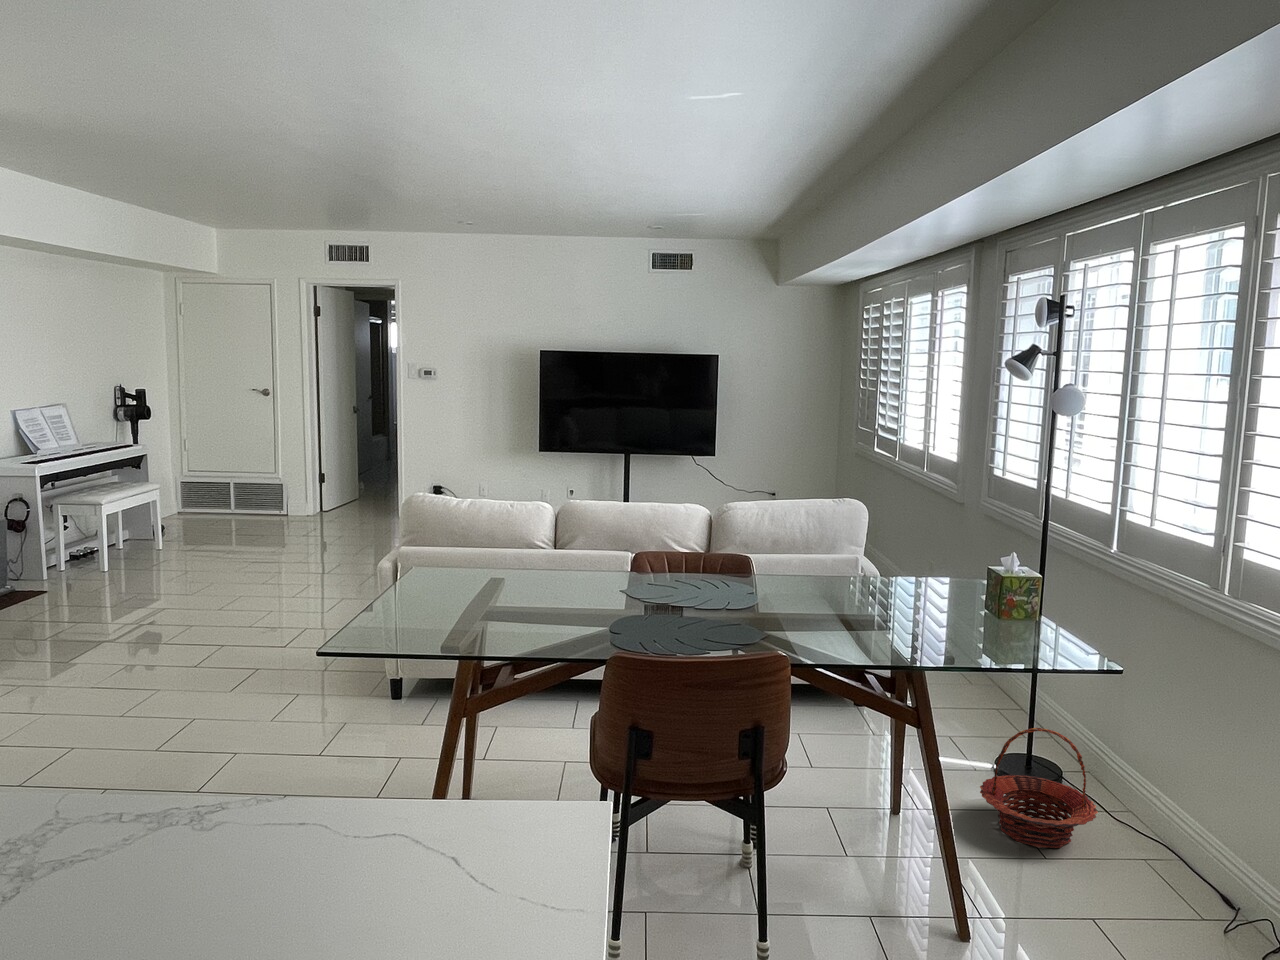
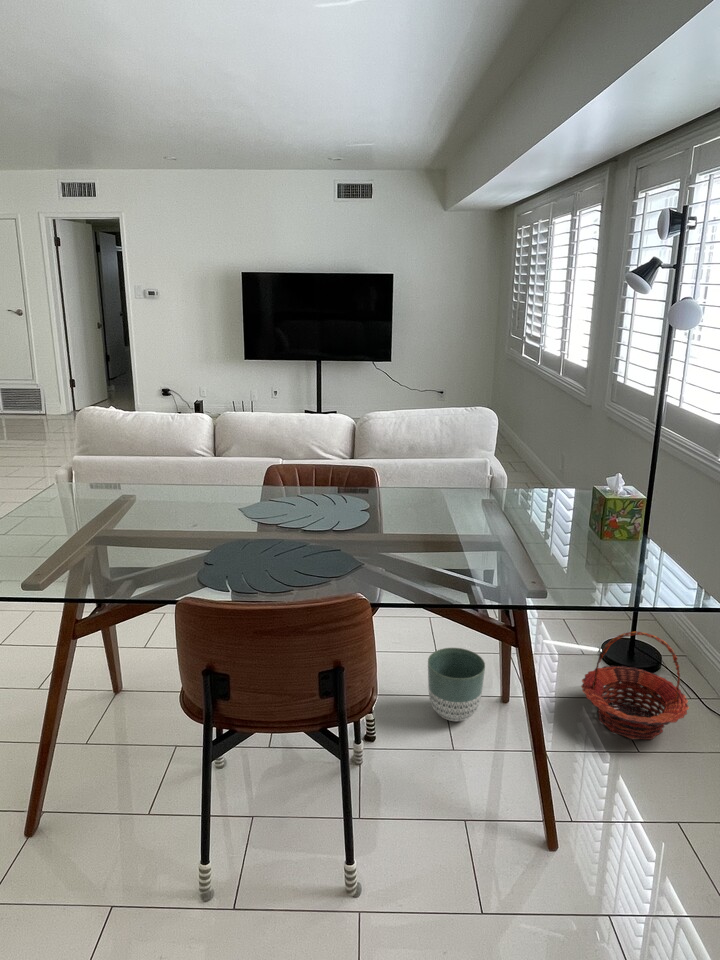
planter: none [814,749,877,829] -> present [428,648,485,721]

